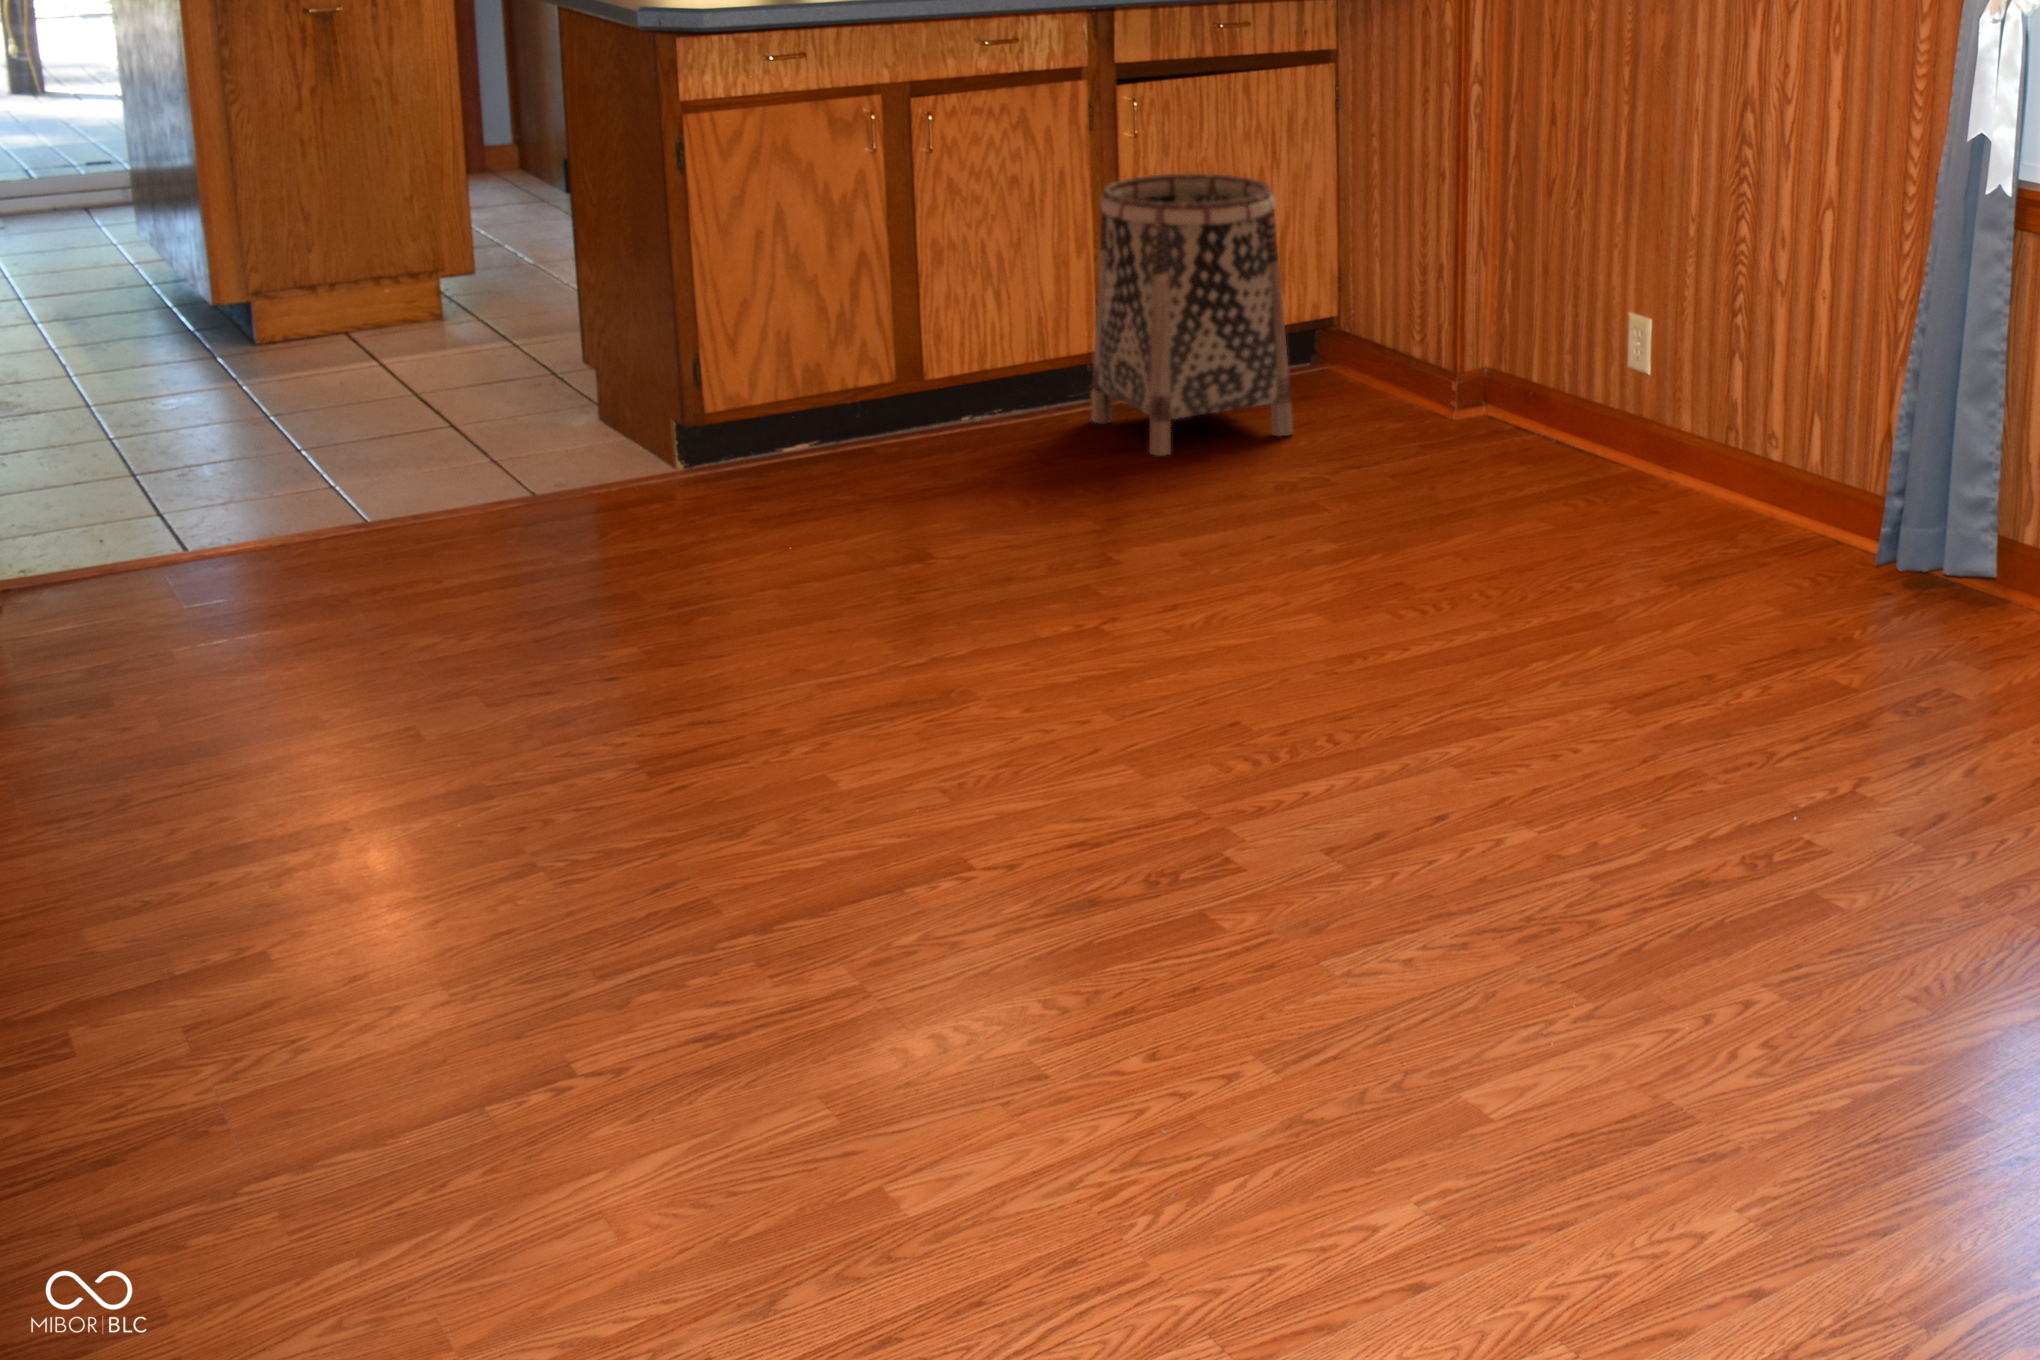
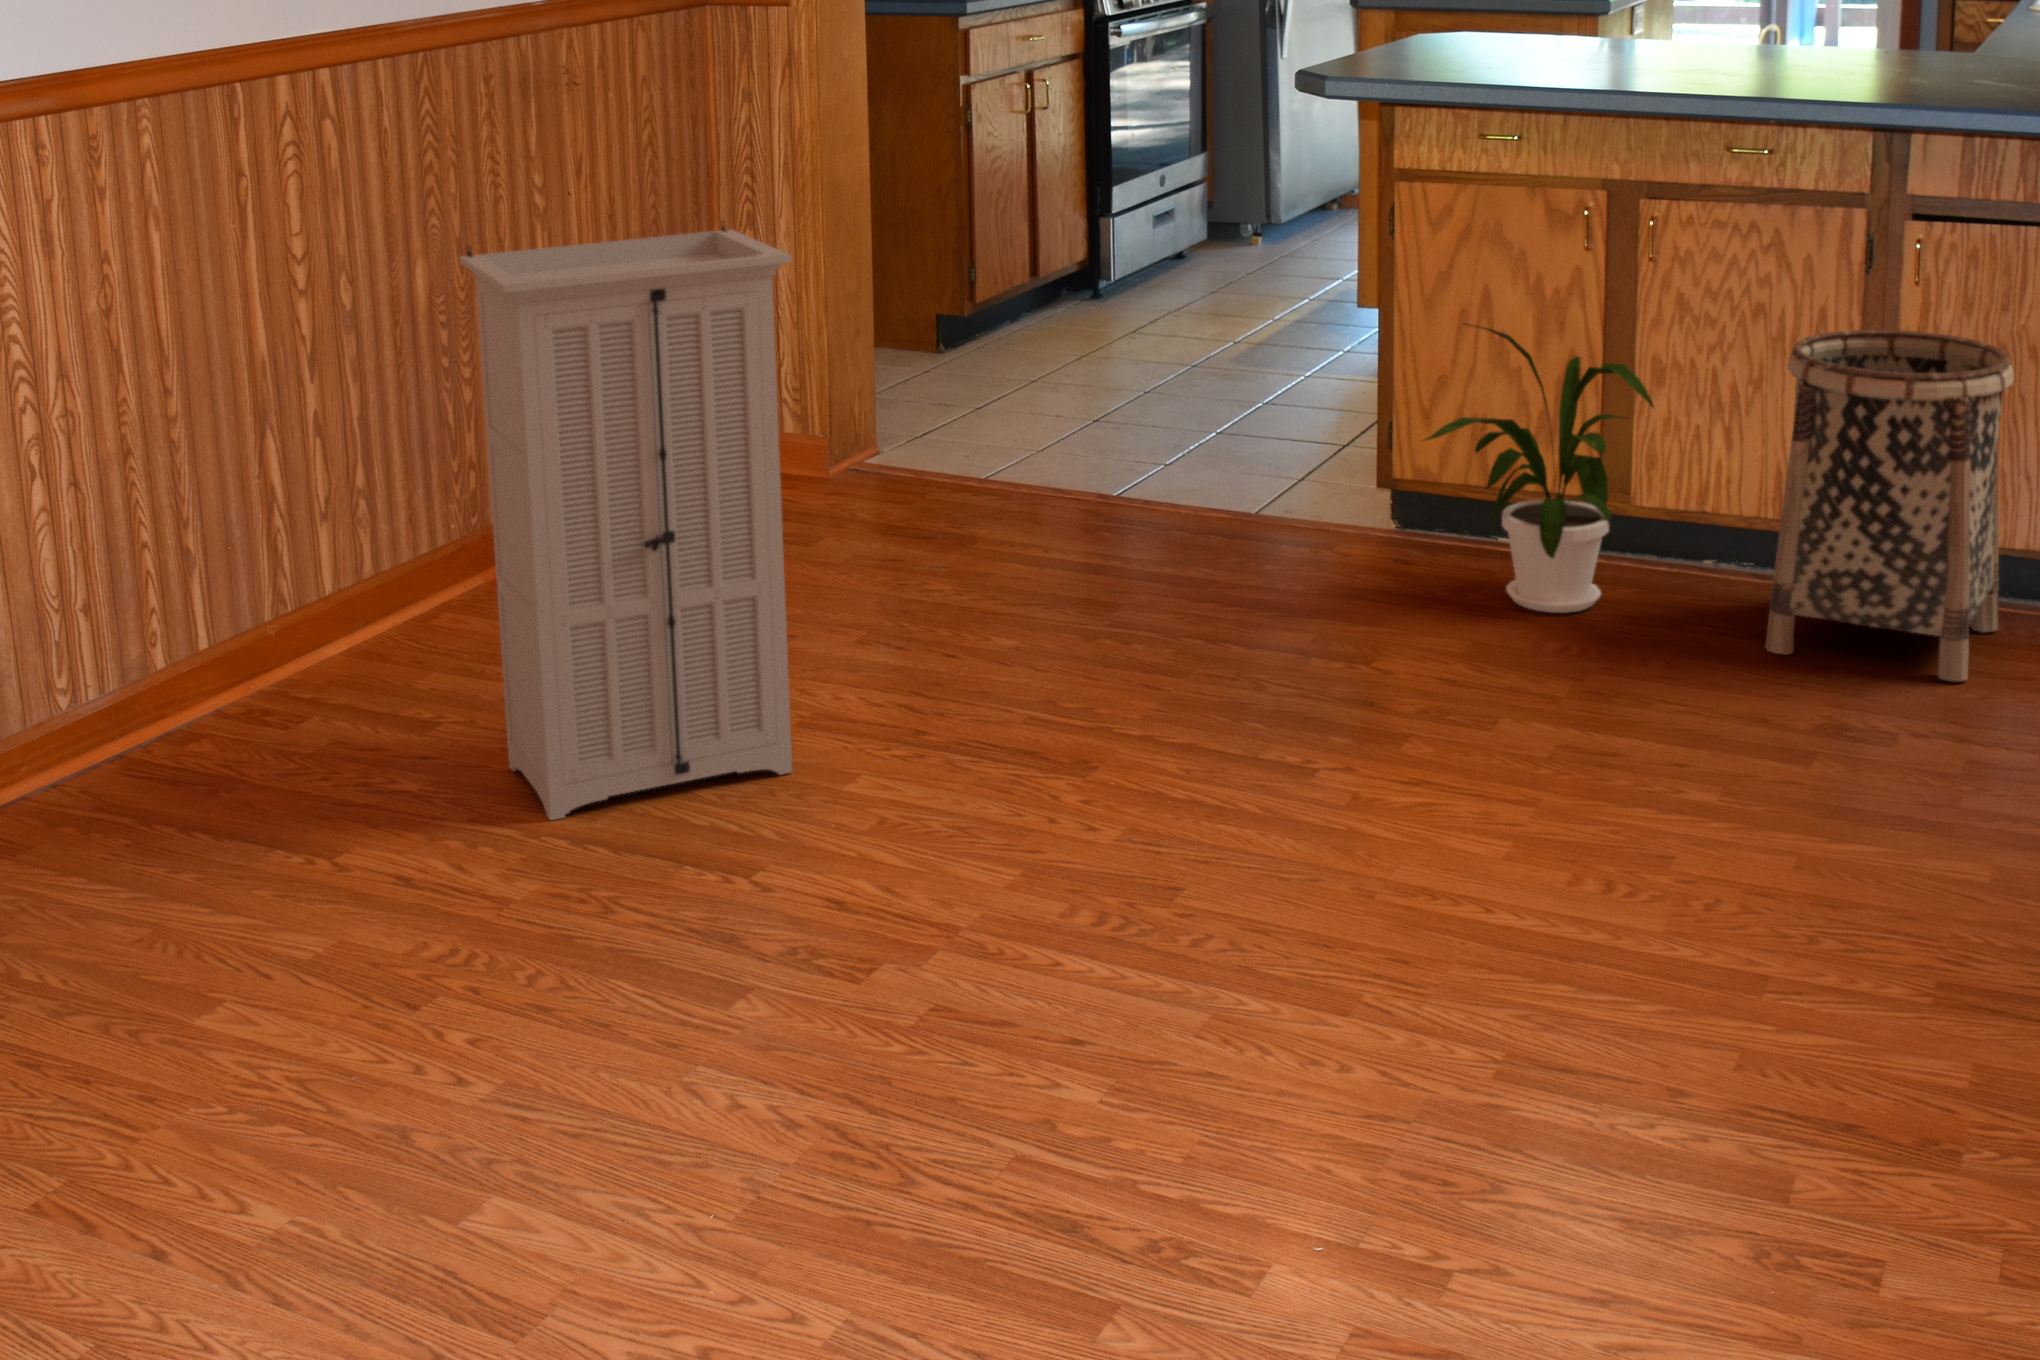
storage cabinet: none [442,207,790,940] -> present [460,222,793,821]
house plant: none [807,233,1040,486] -> present [1424,324,1654,613]

